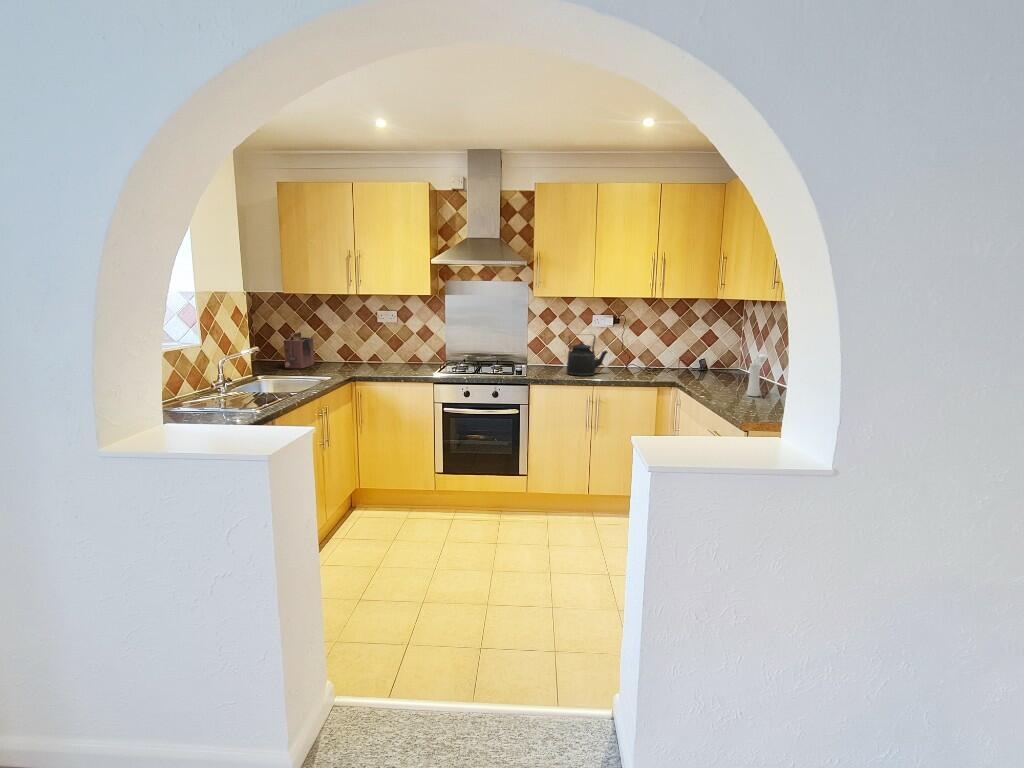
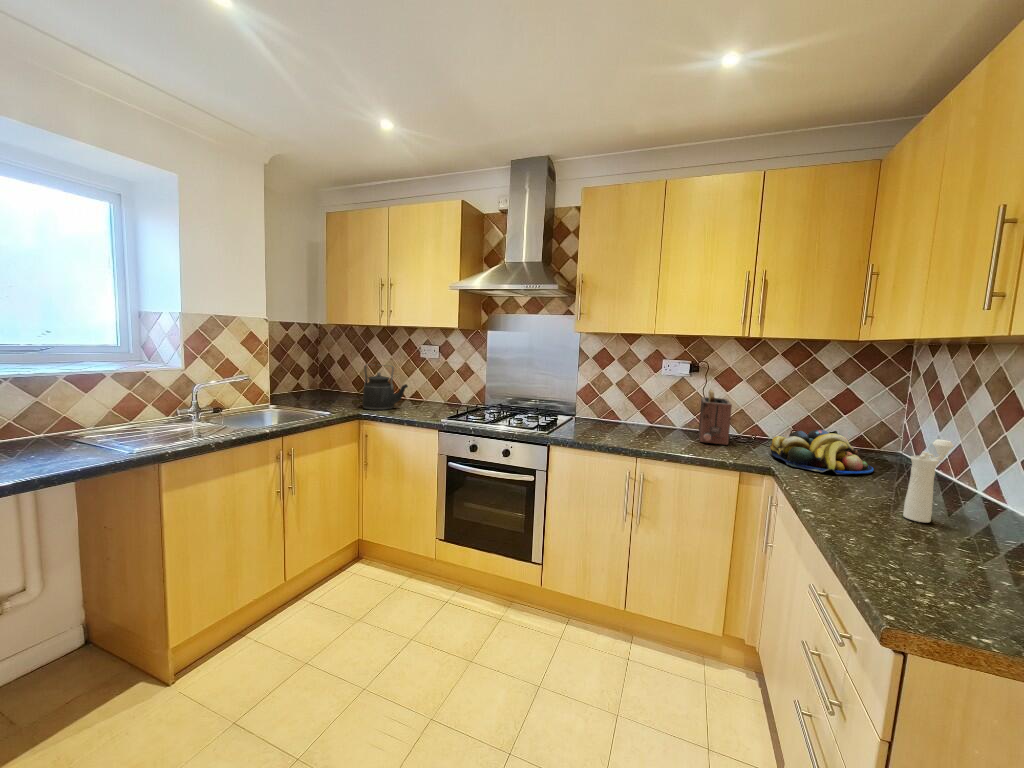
toaster: present [284,332,314,368] -> present [699,390,732,445]
kettle: present [567,335,608,376] -> present [362,365,408,410]
fruit bowl: none [672,357,728,381] -> present [770,430,874,474]

